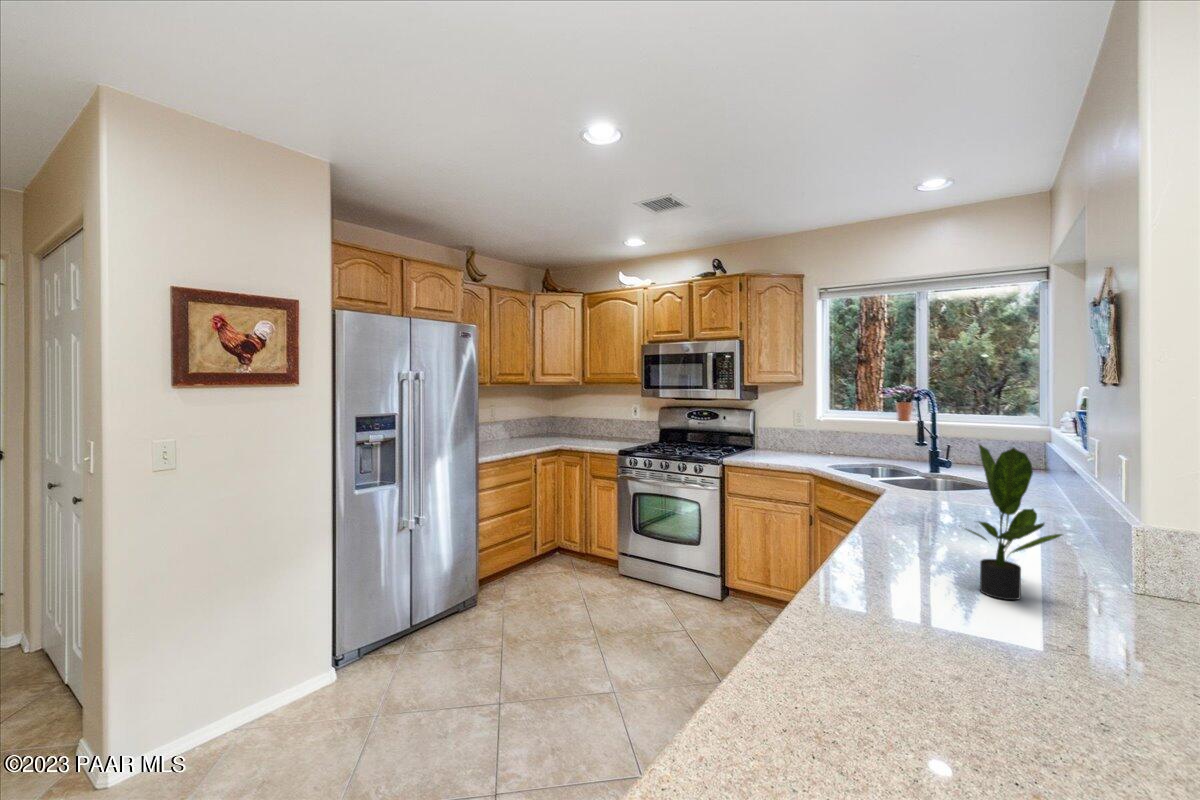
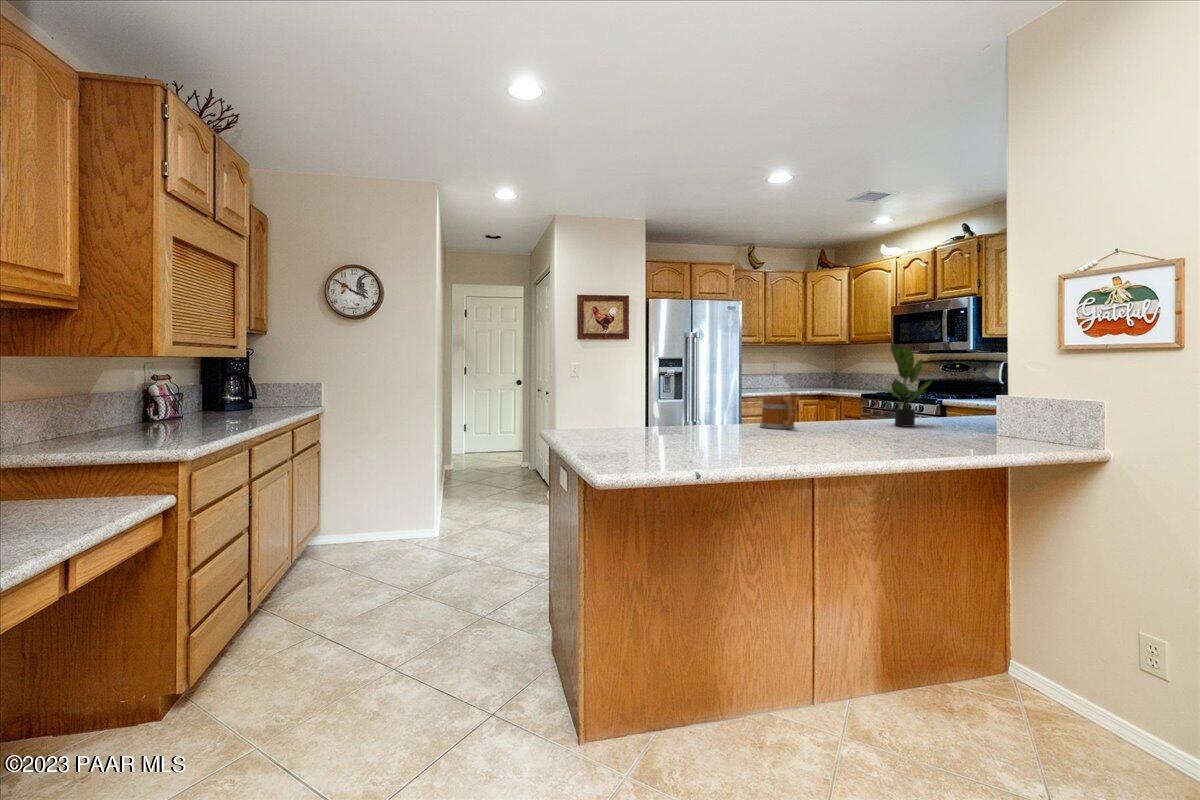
mug: none [863,592,1017,709] -> present [760,393,798,429]

